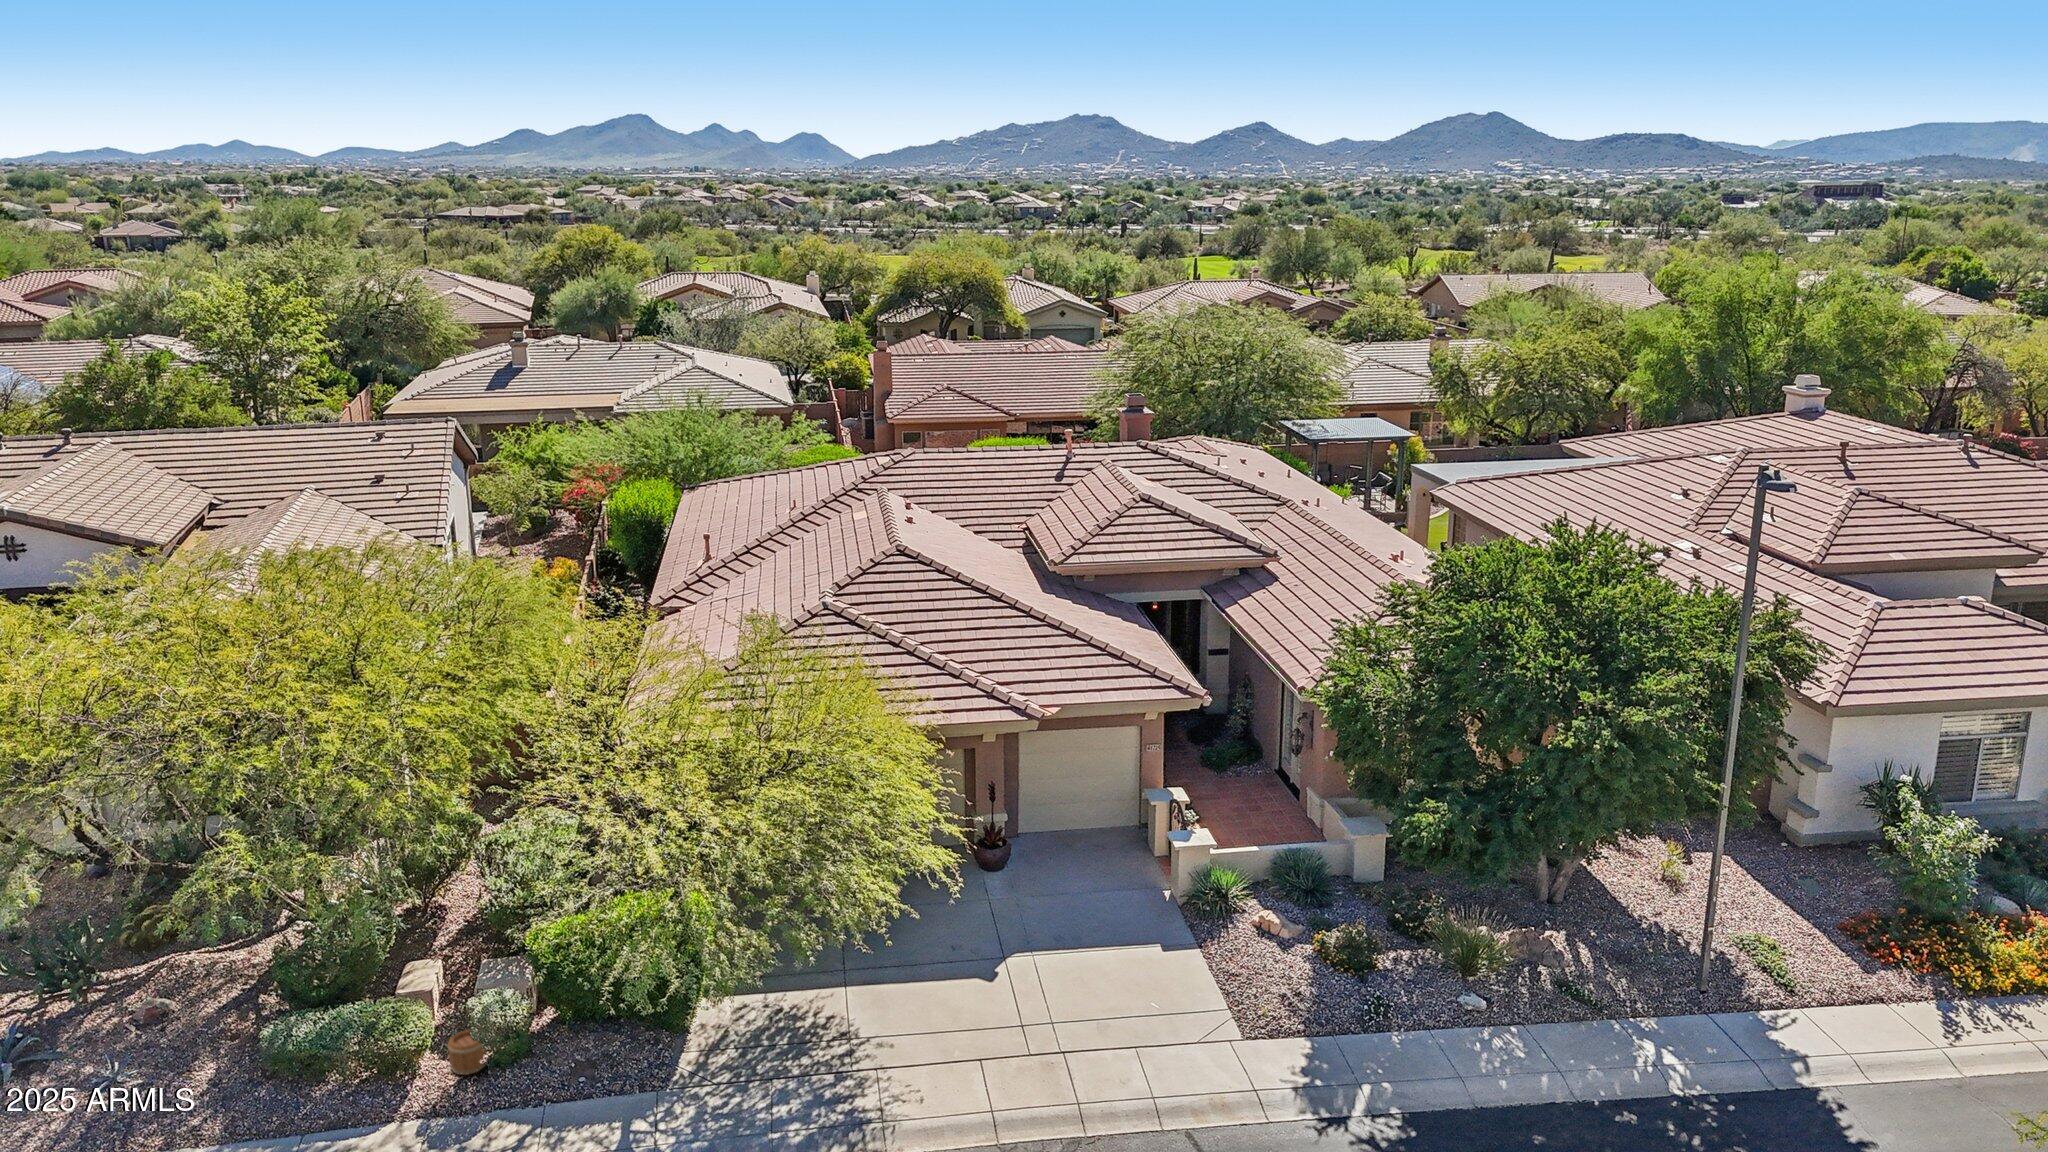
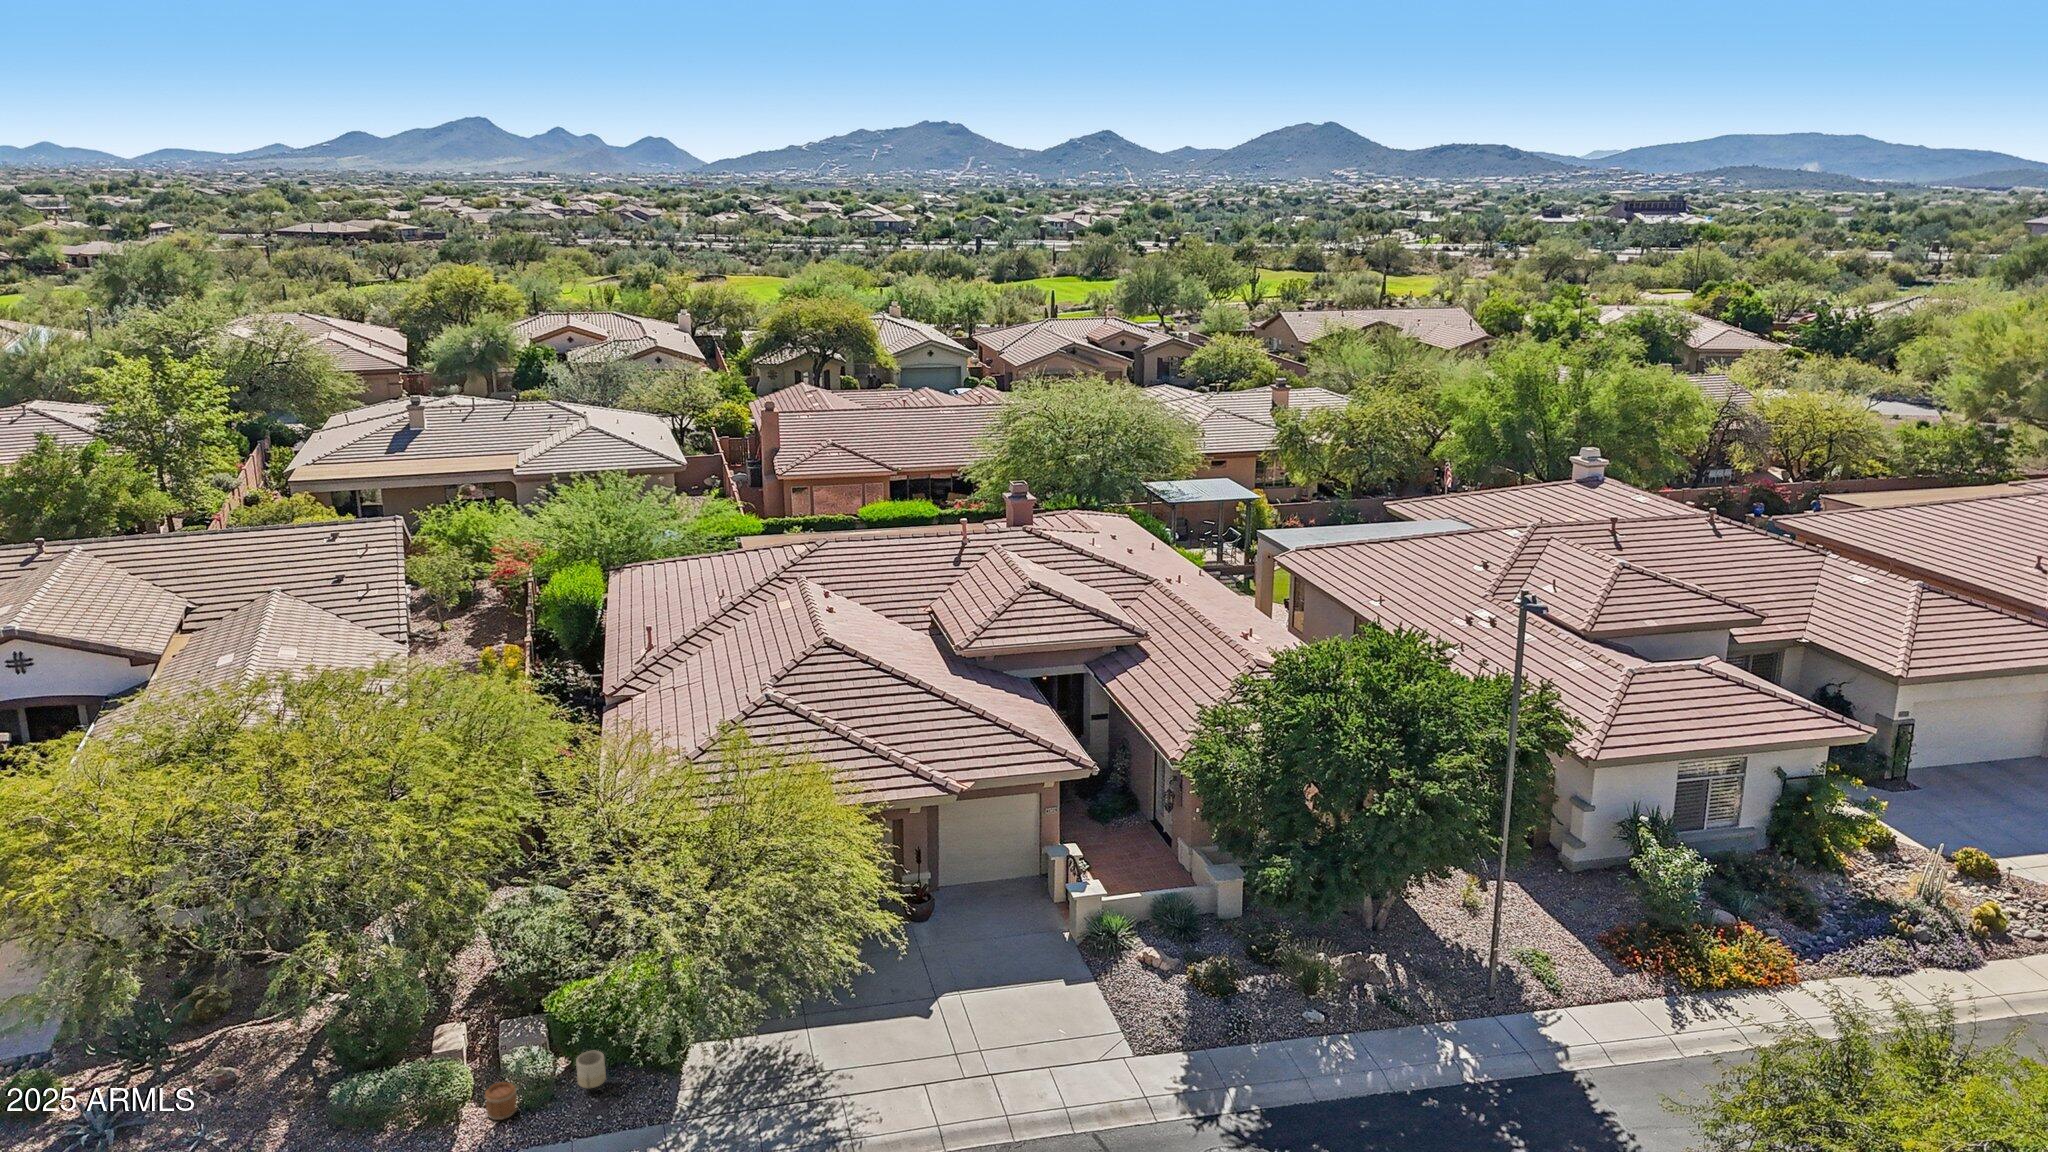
planter: none [559,998,597,1056] -> present [576,1051,606,1089]

